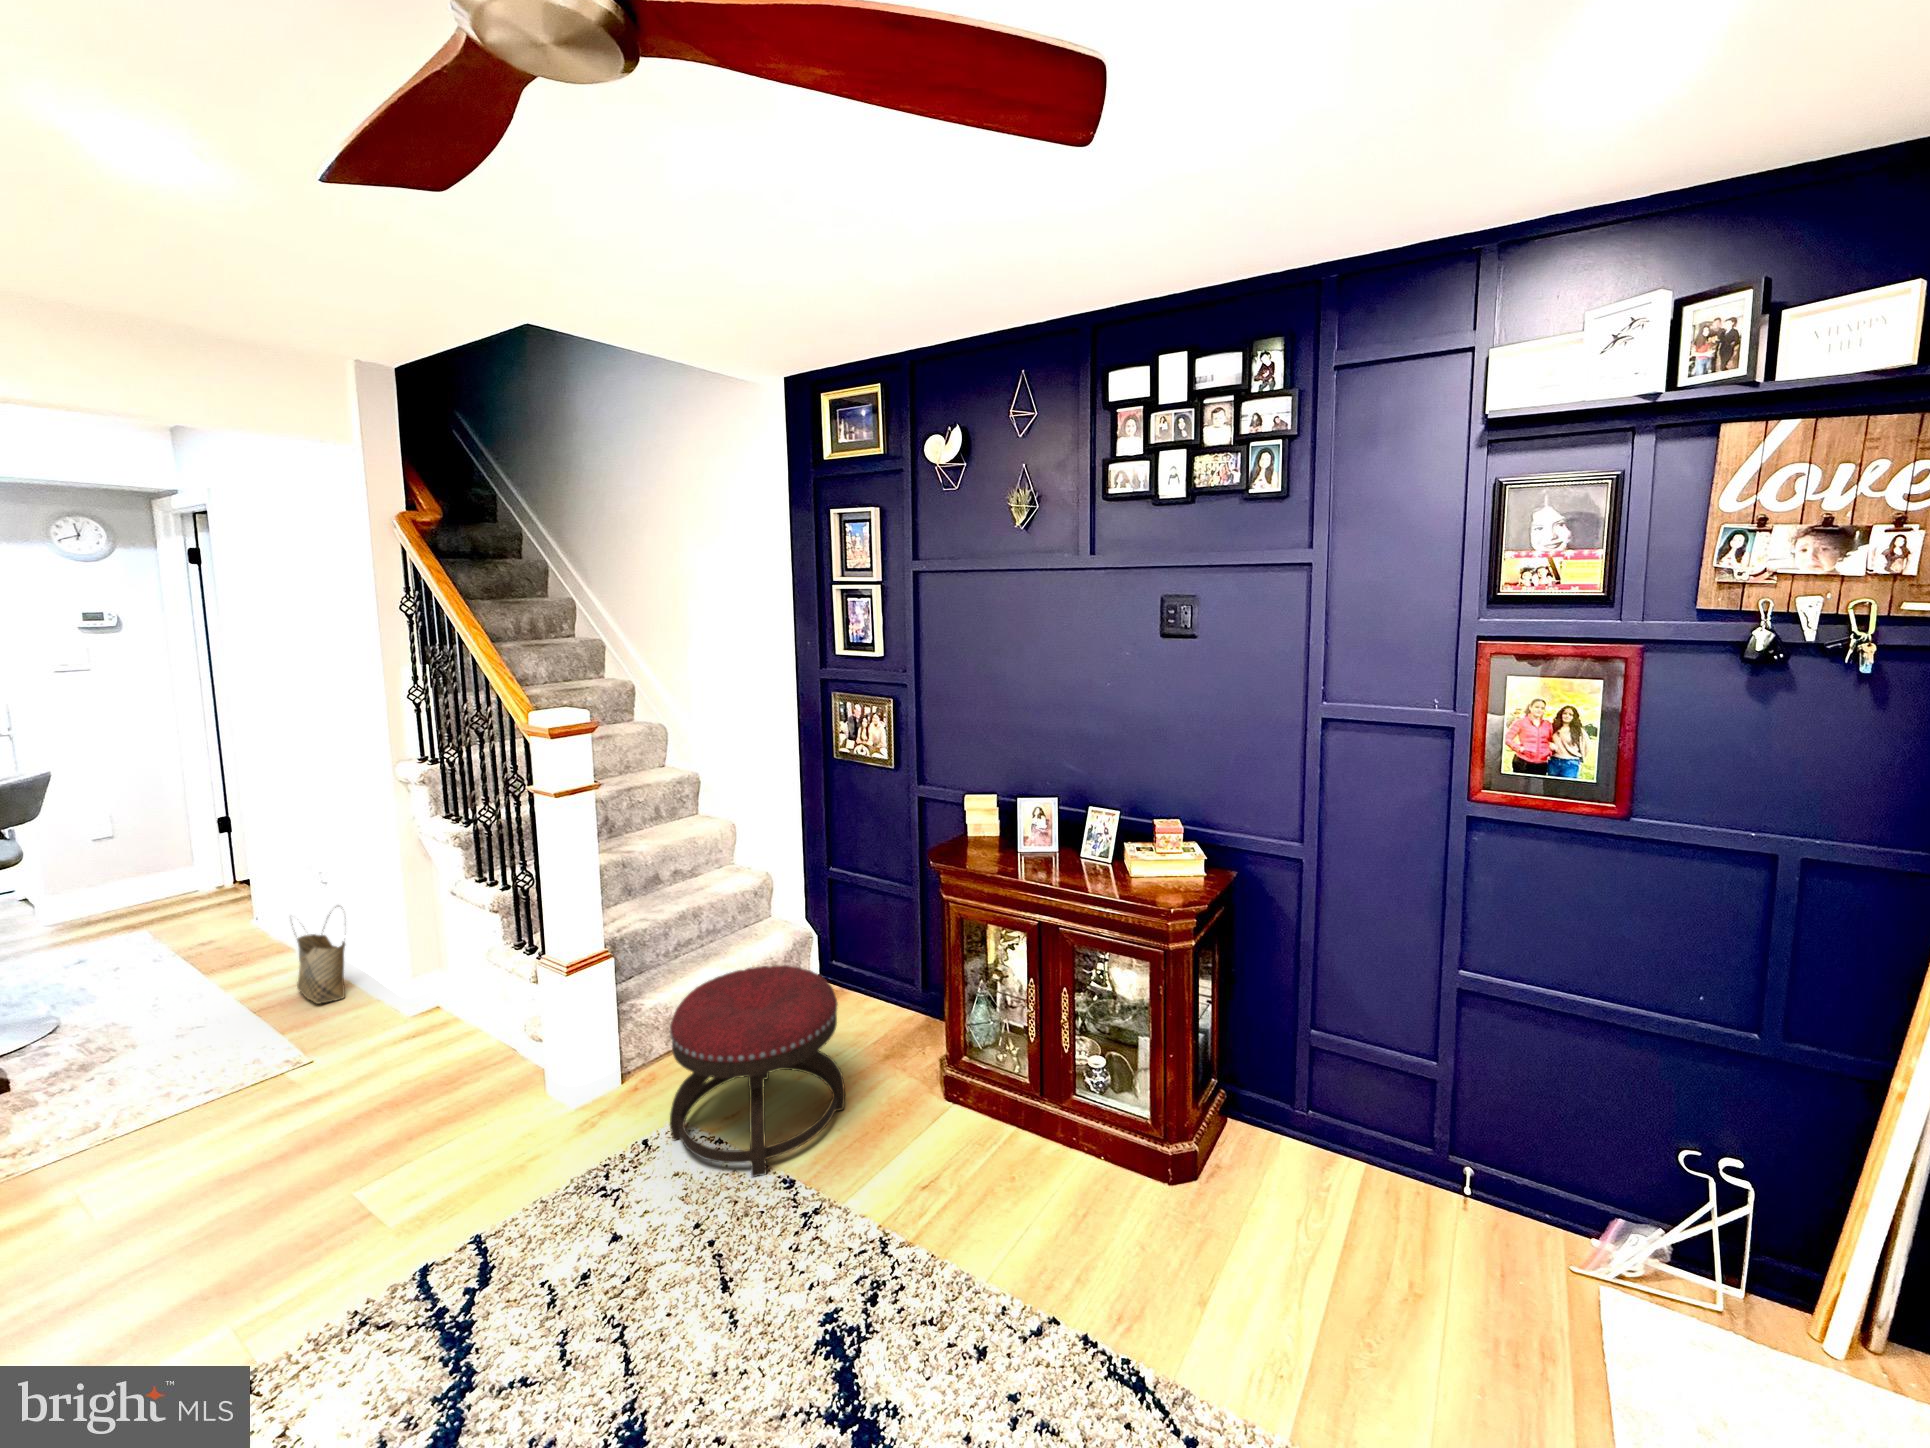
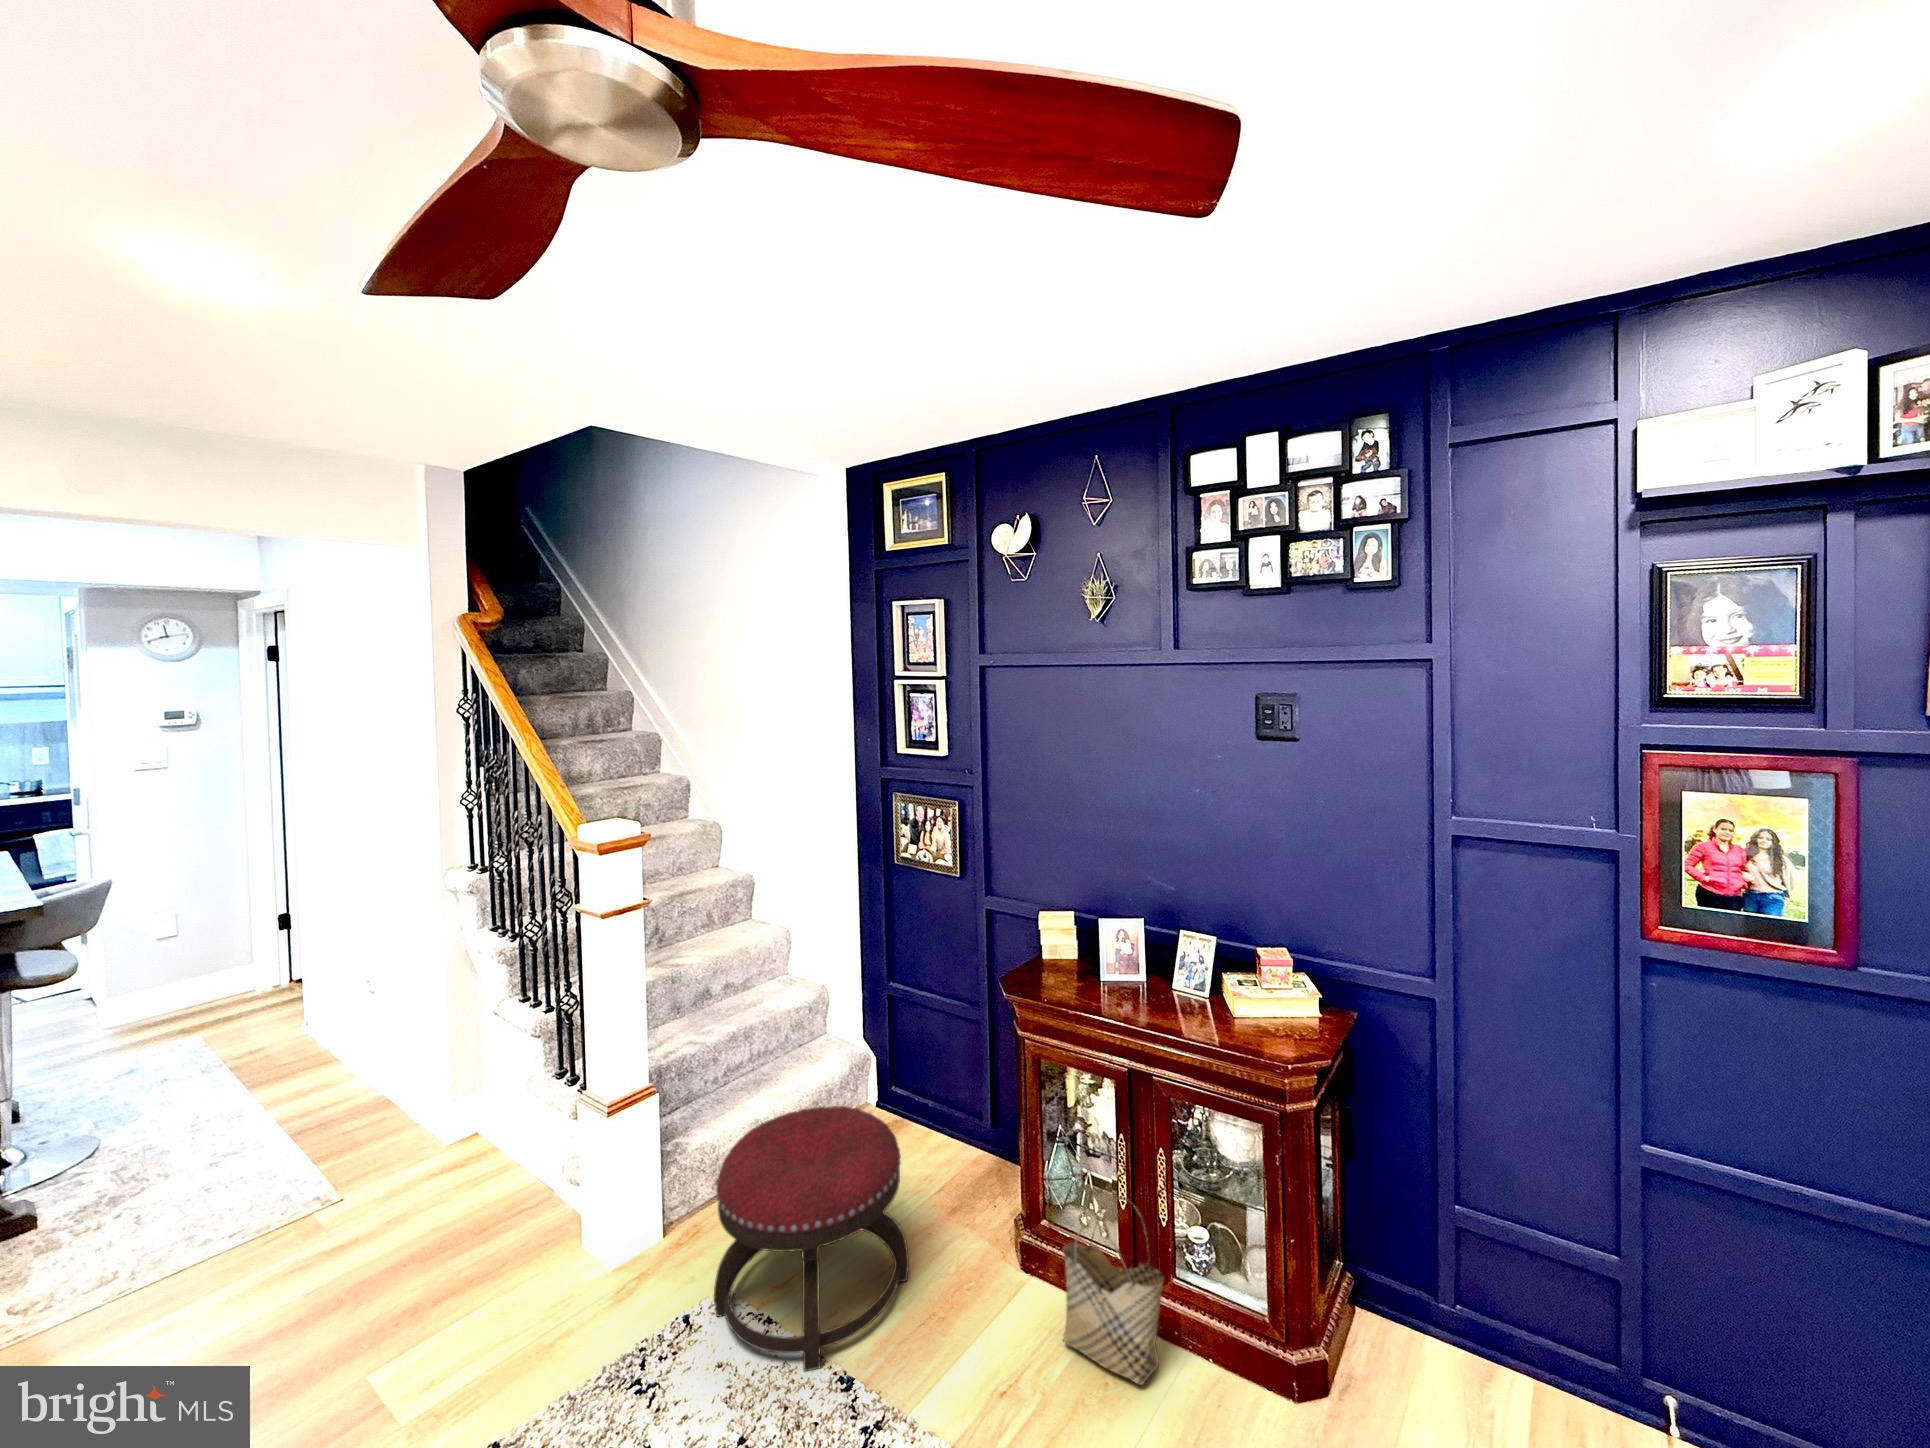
woven basket: present [292,907,345,1004] -> present [1063,1197,1164,1385]

